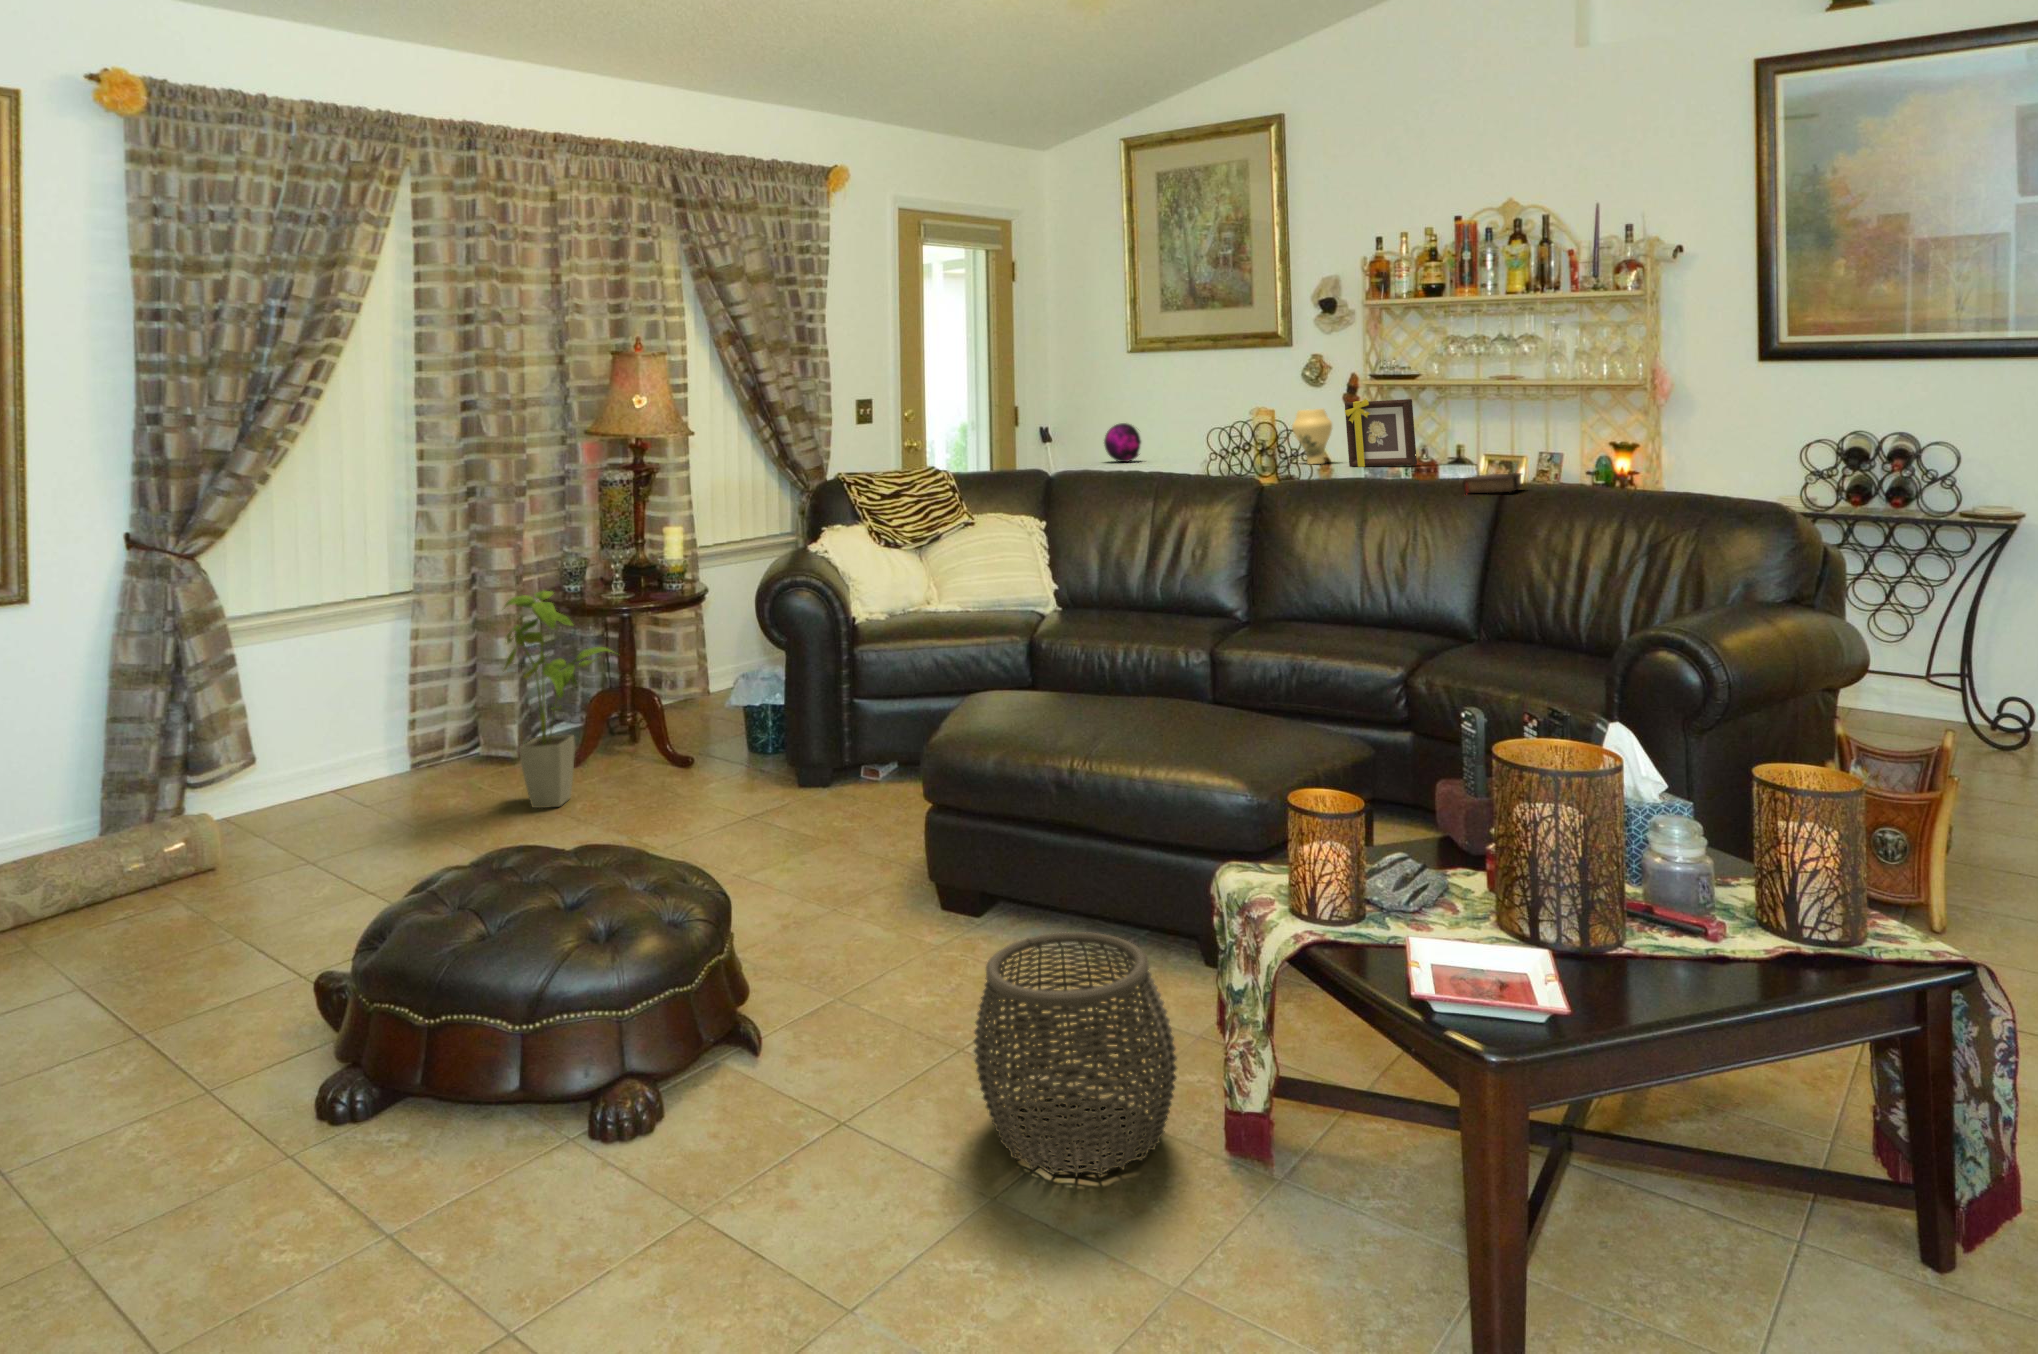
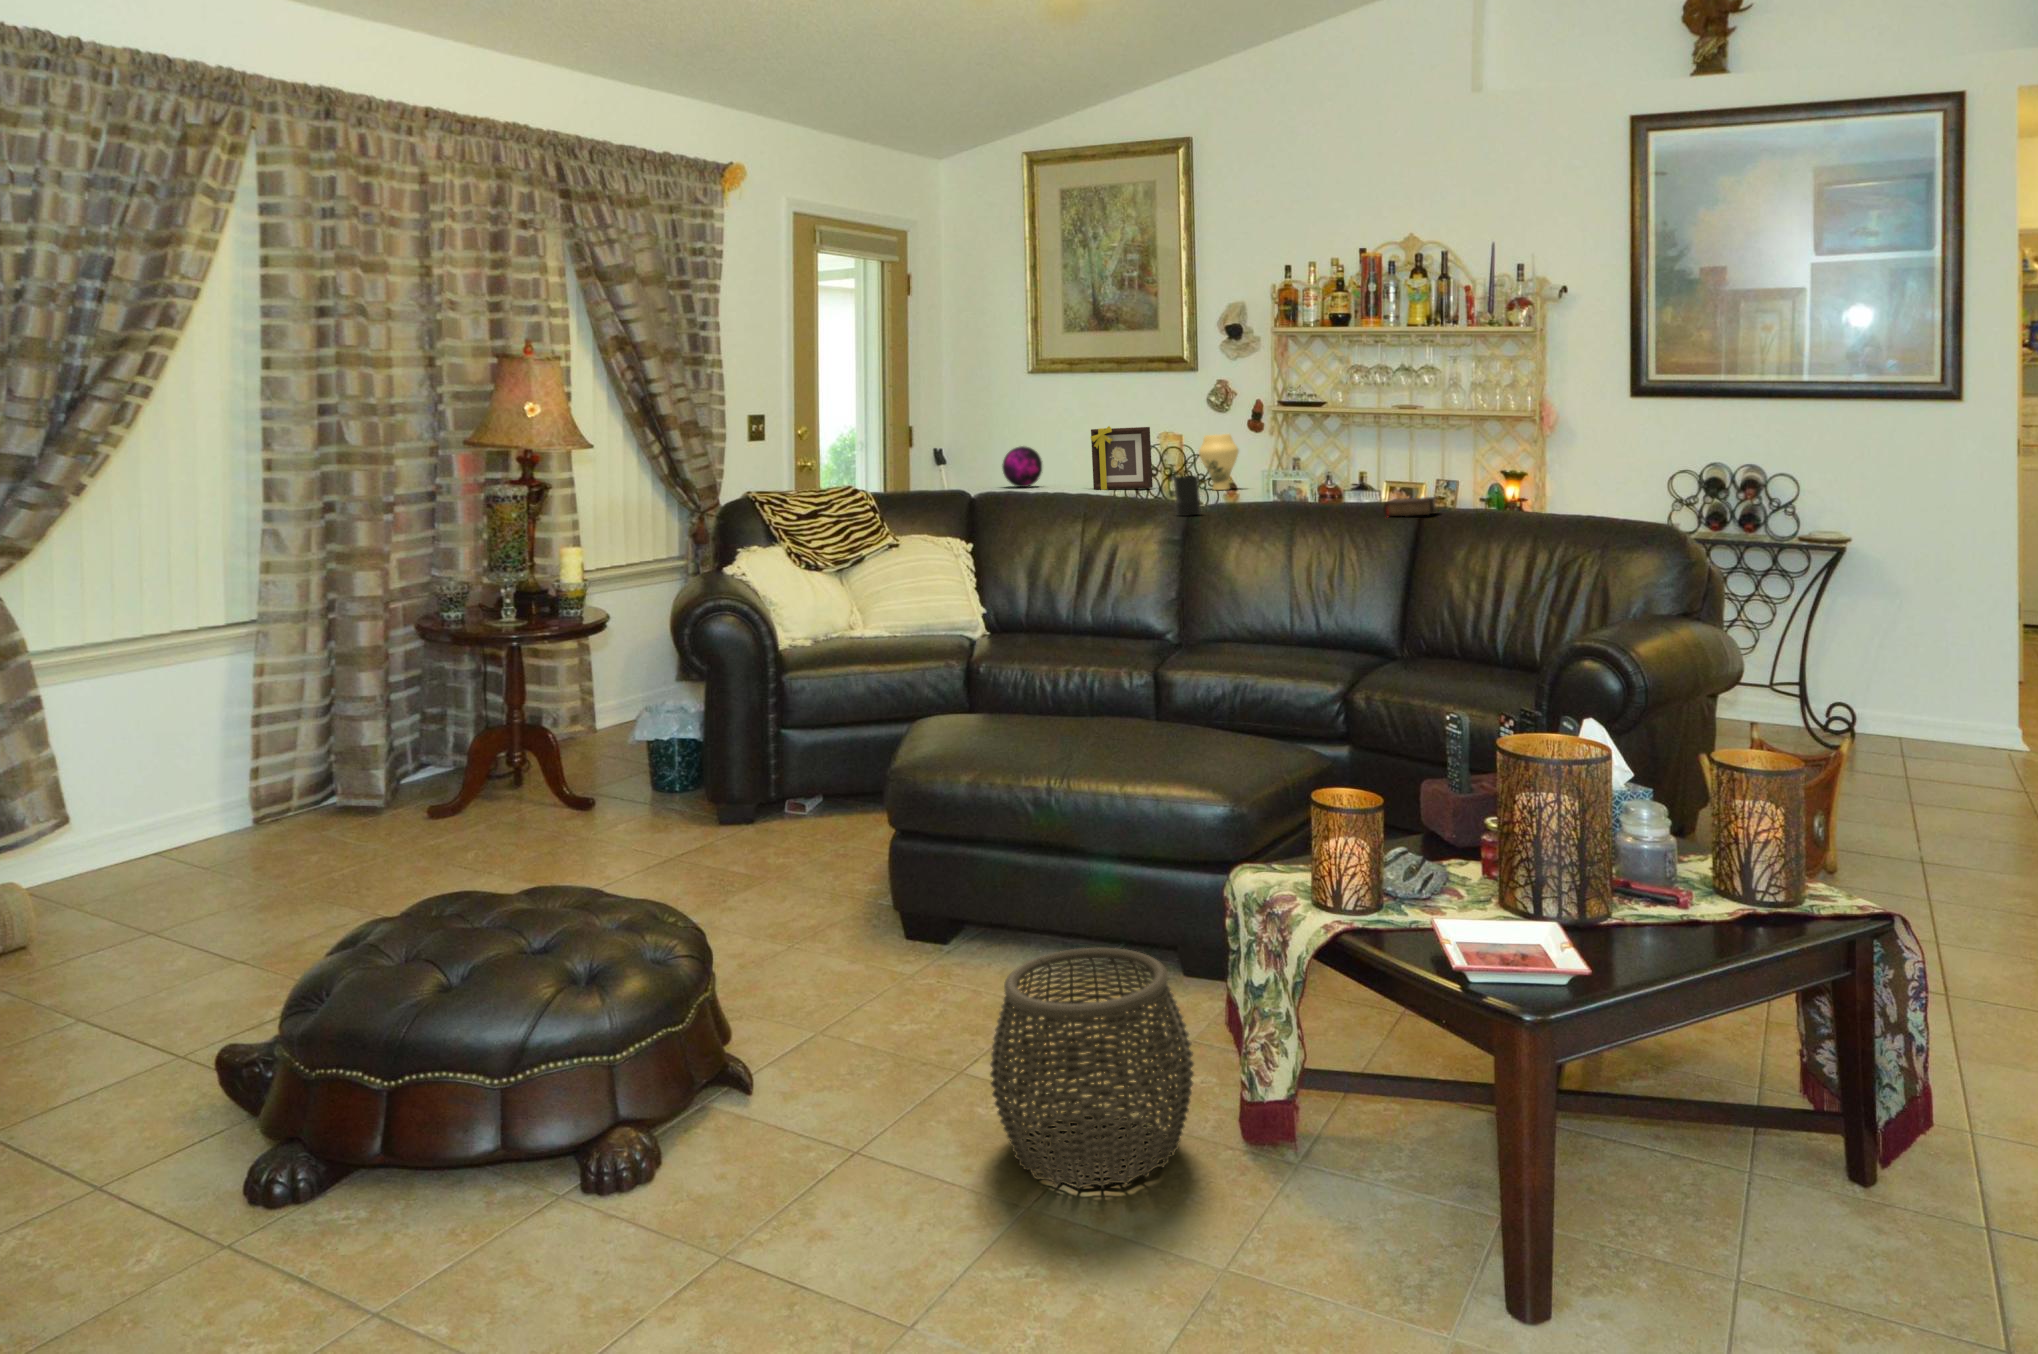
picture frame: present [1345,399,1417,467] -> present [1091,426,1153,490]
candle: none [1243,451,1276,492] -> present [1174,476,1201,516]
house plant: present [504,591,612,808] -> none [366,622,508,872]

